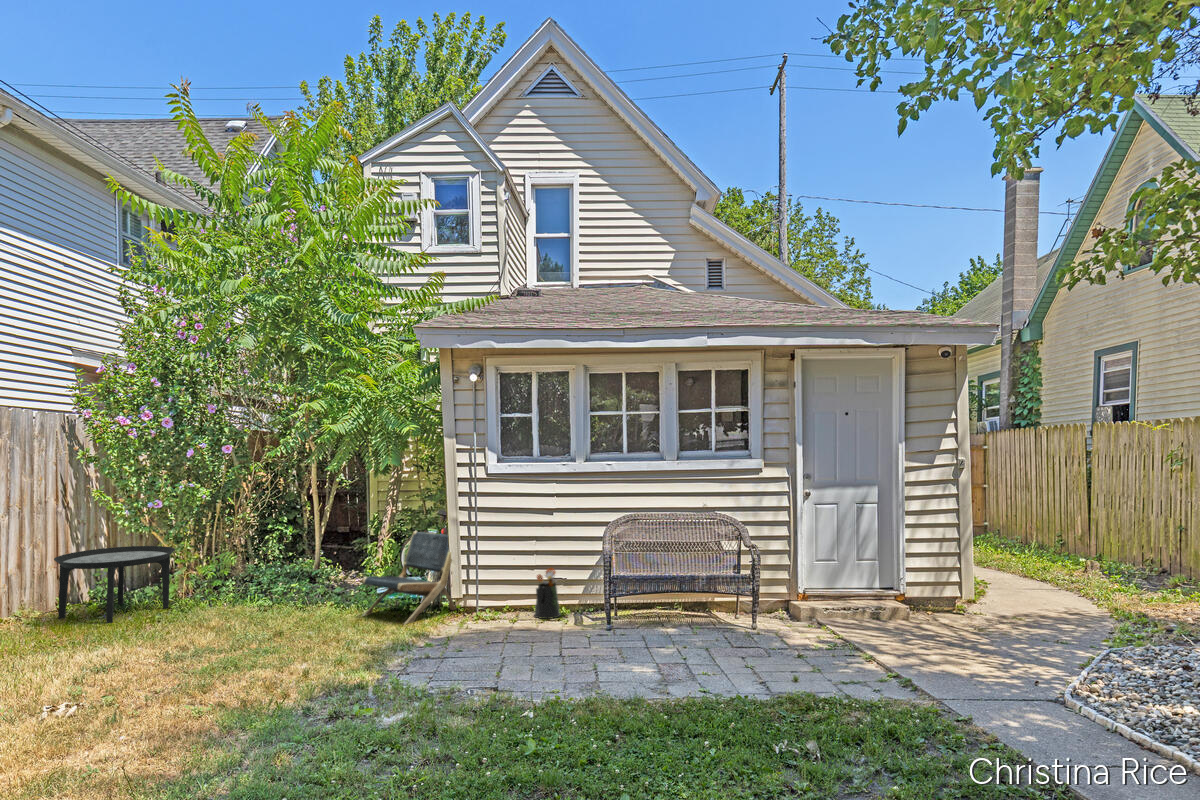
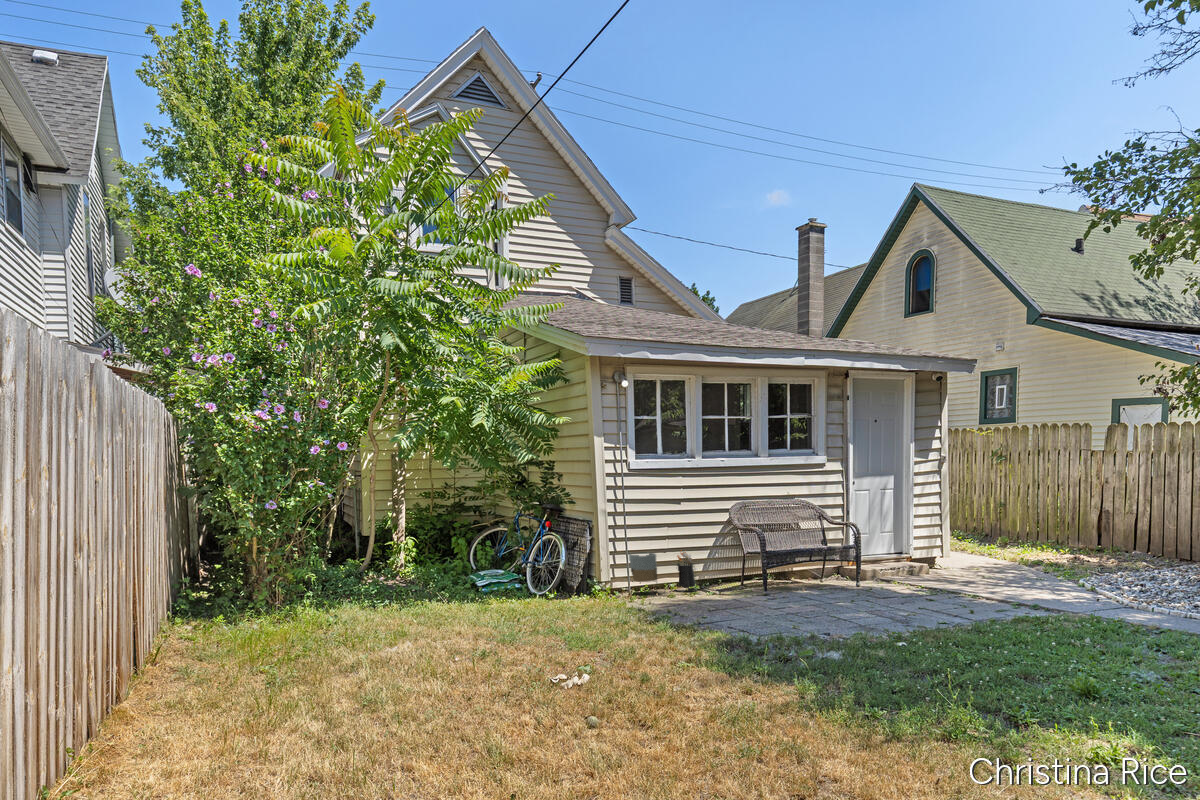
lounge chair: present [362,531,456,624] -> none [532,525,602,605]
round table: present [54,546,175,623] -> none [214,551,332,630]
planter: none [476,568,509,618] -> present [629,553,657,592]

